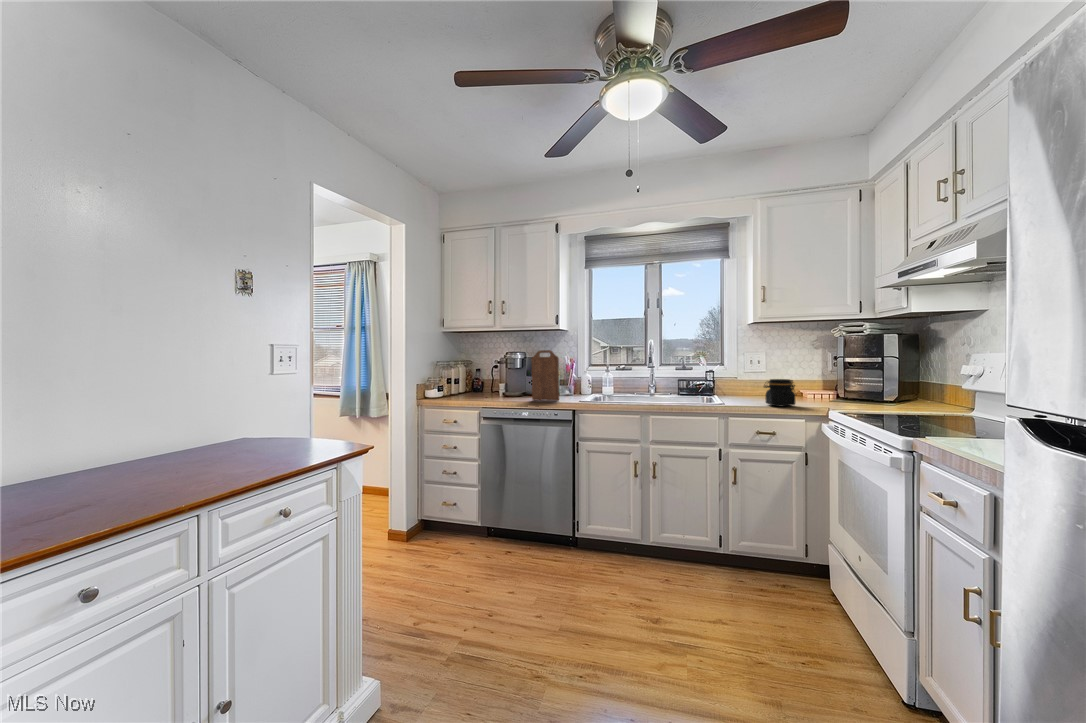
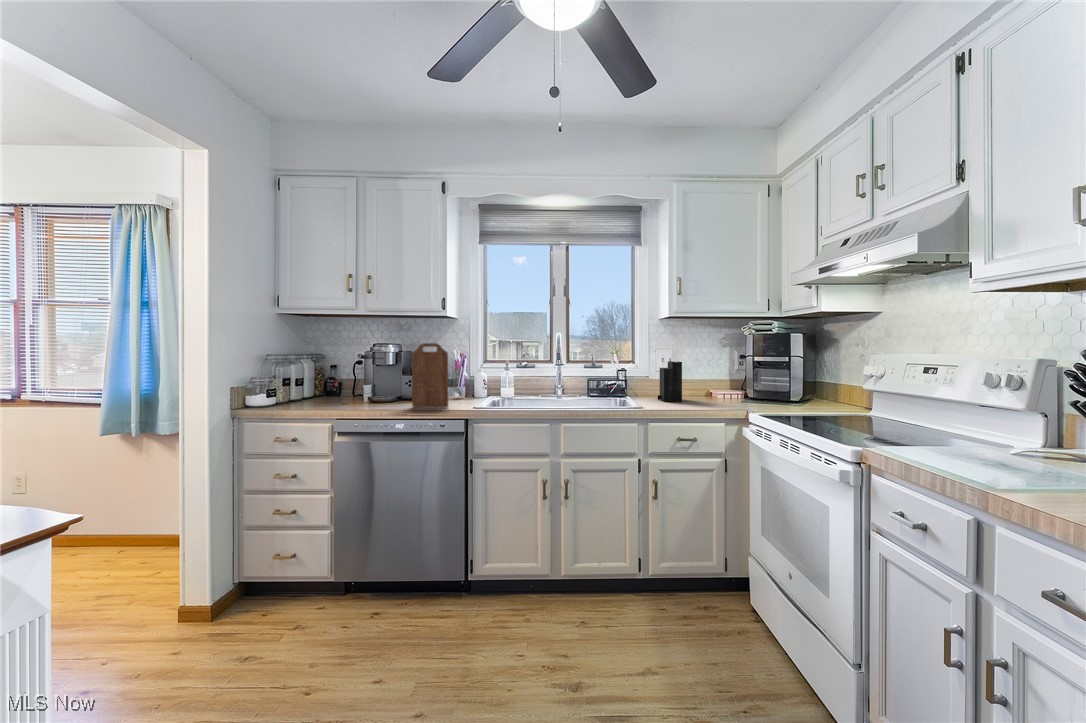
knife block: none [745,345,768,400] -> present [658,342,682,402]
jar: present [764,379,796,406] -> none [684,380,716,410]

